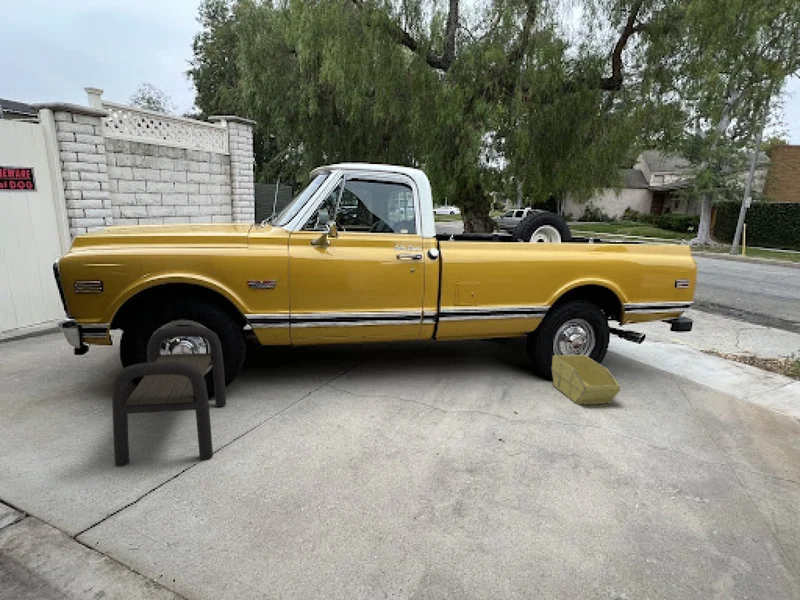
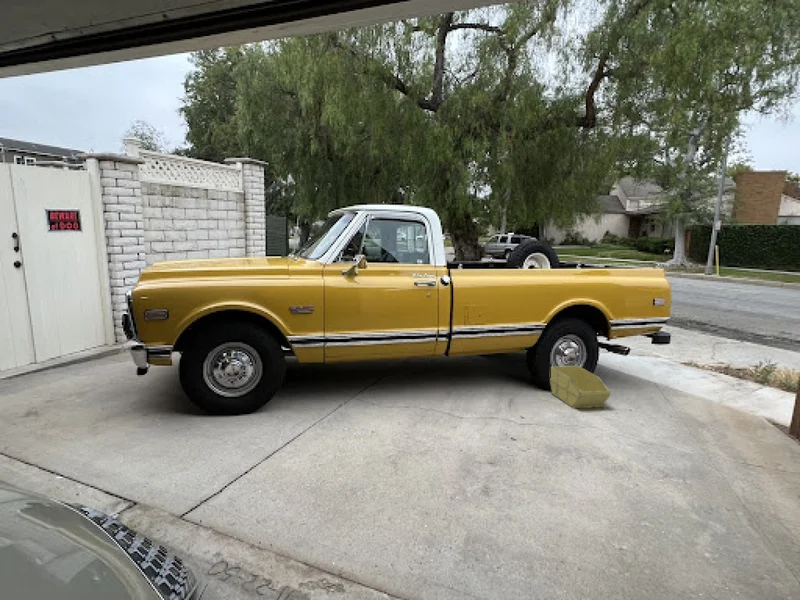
bench: present [112,326,226,466] -> none [187,348,270,467]

